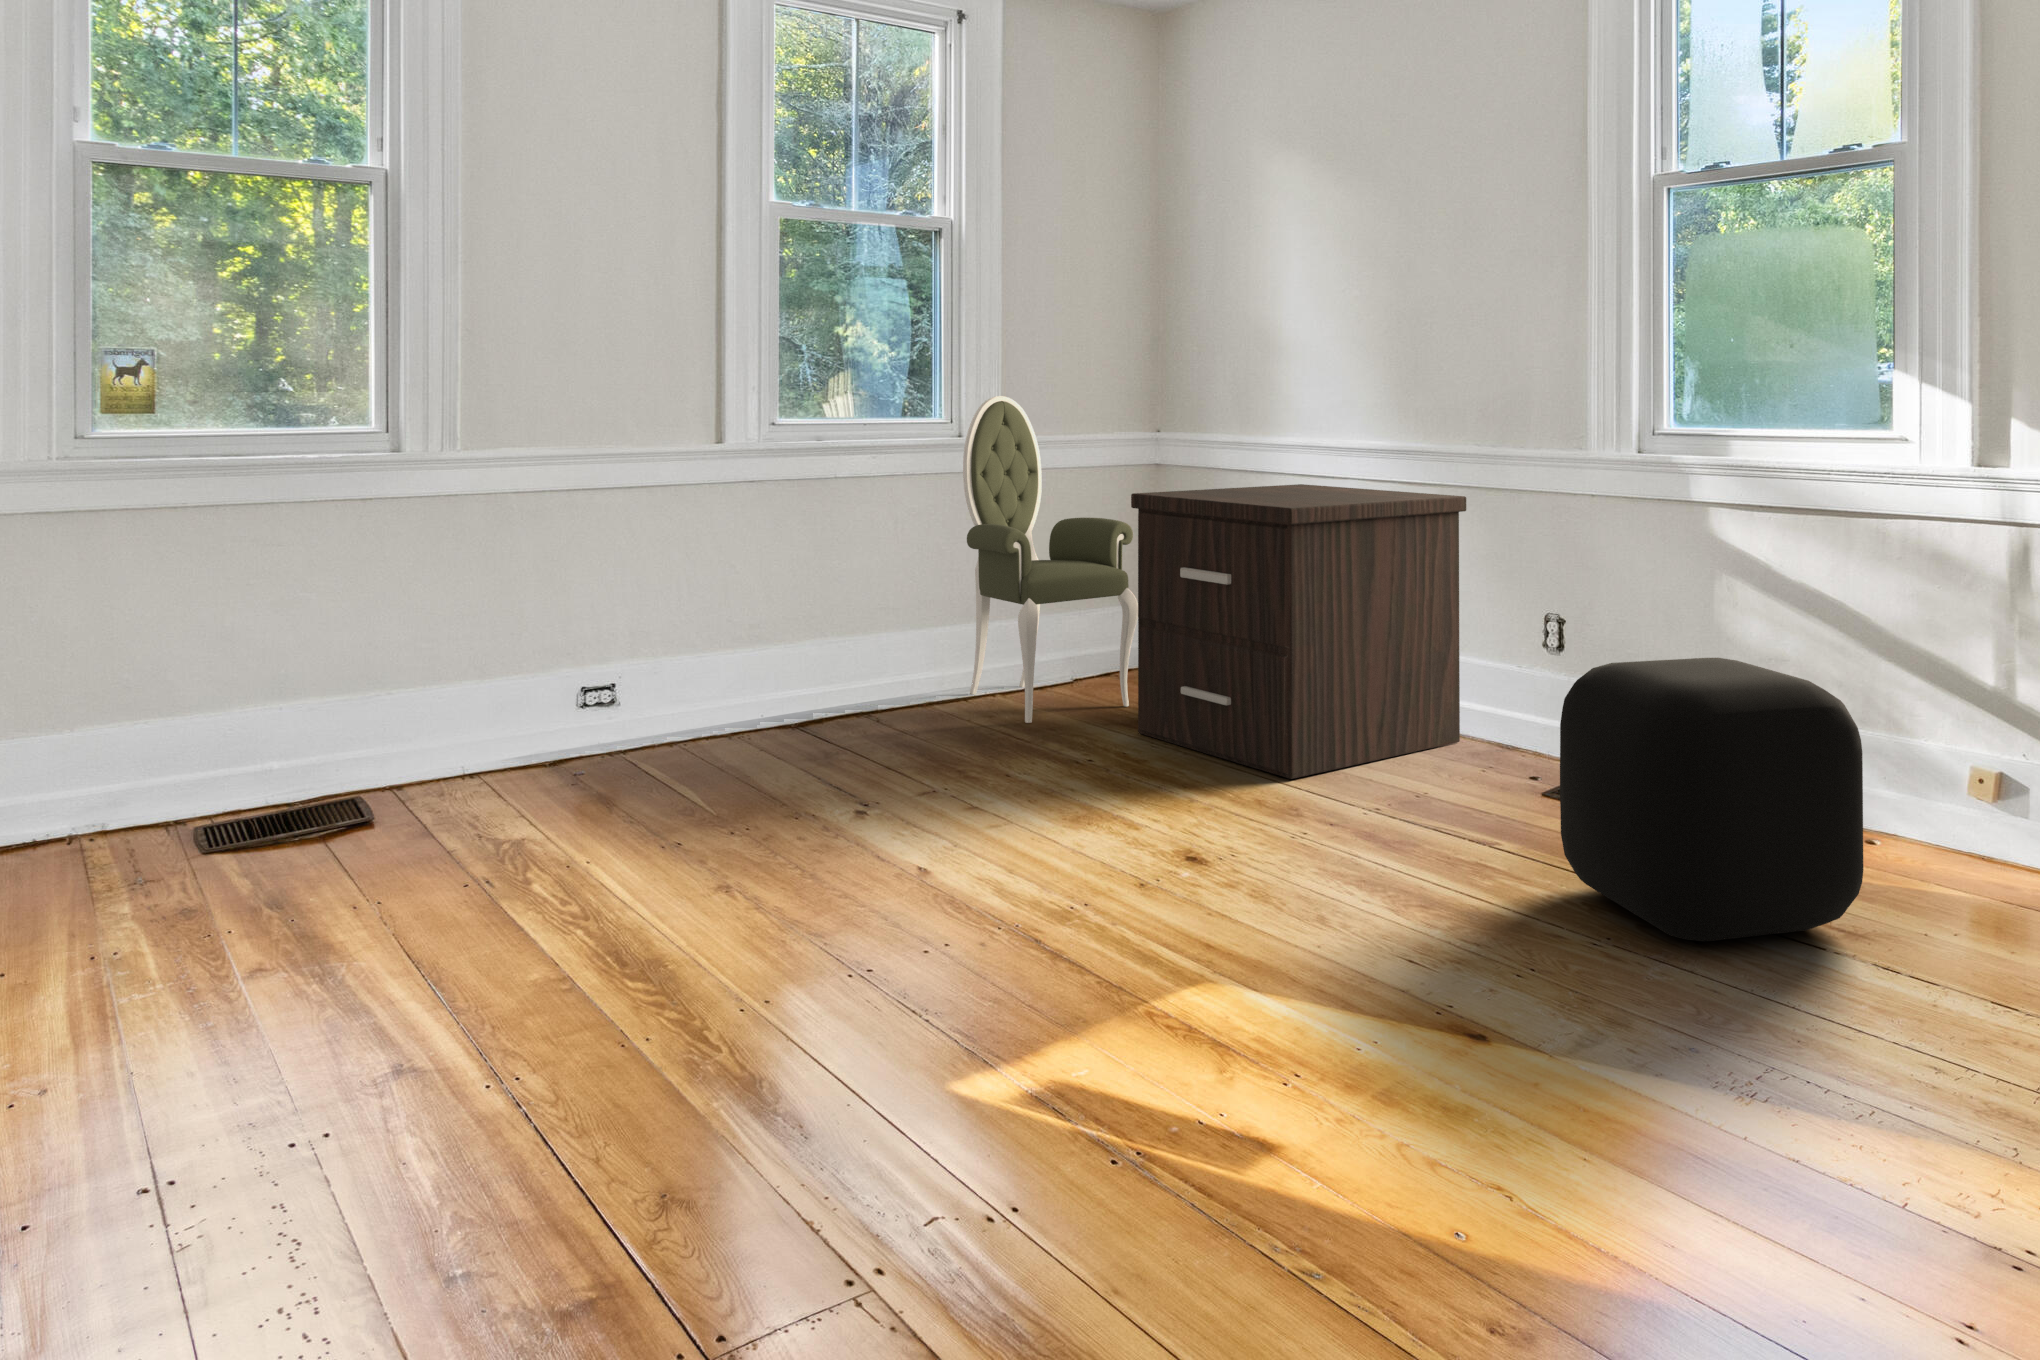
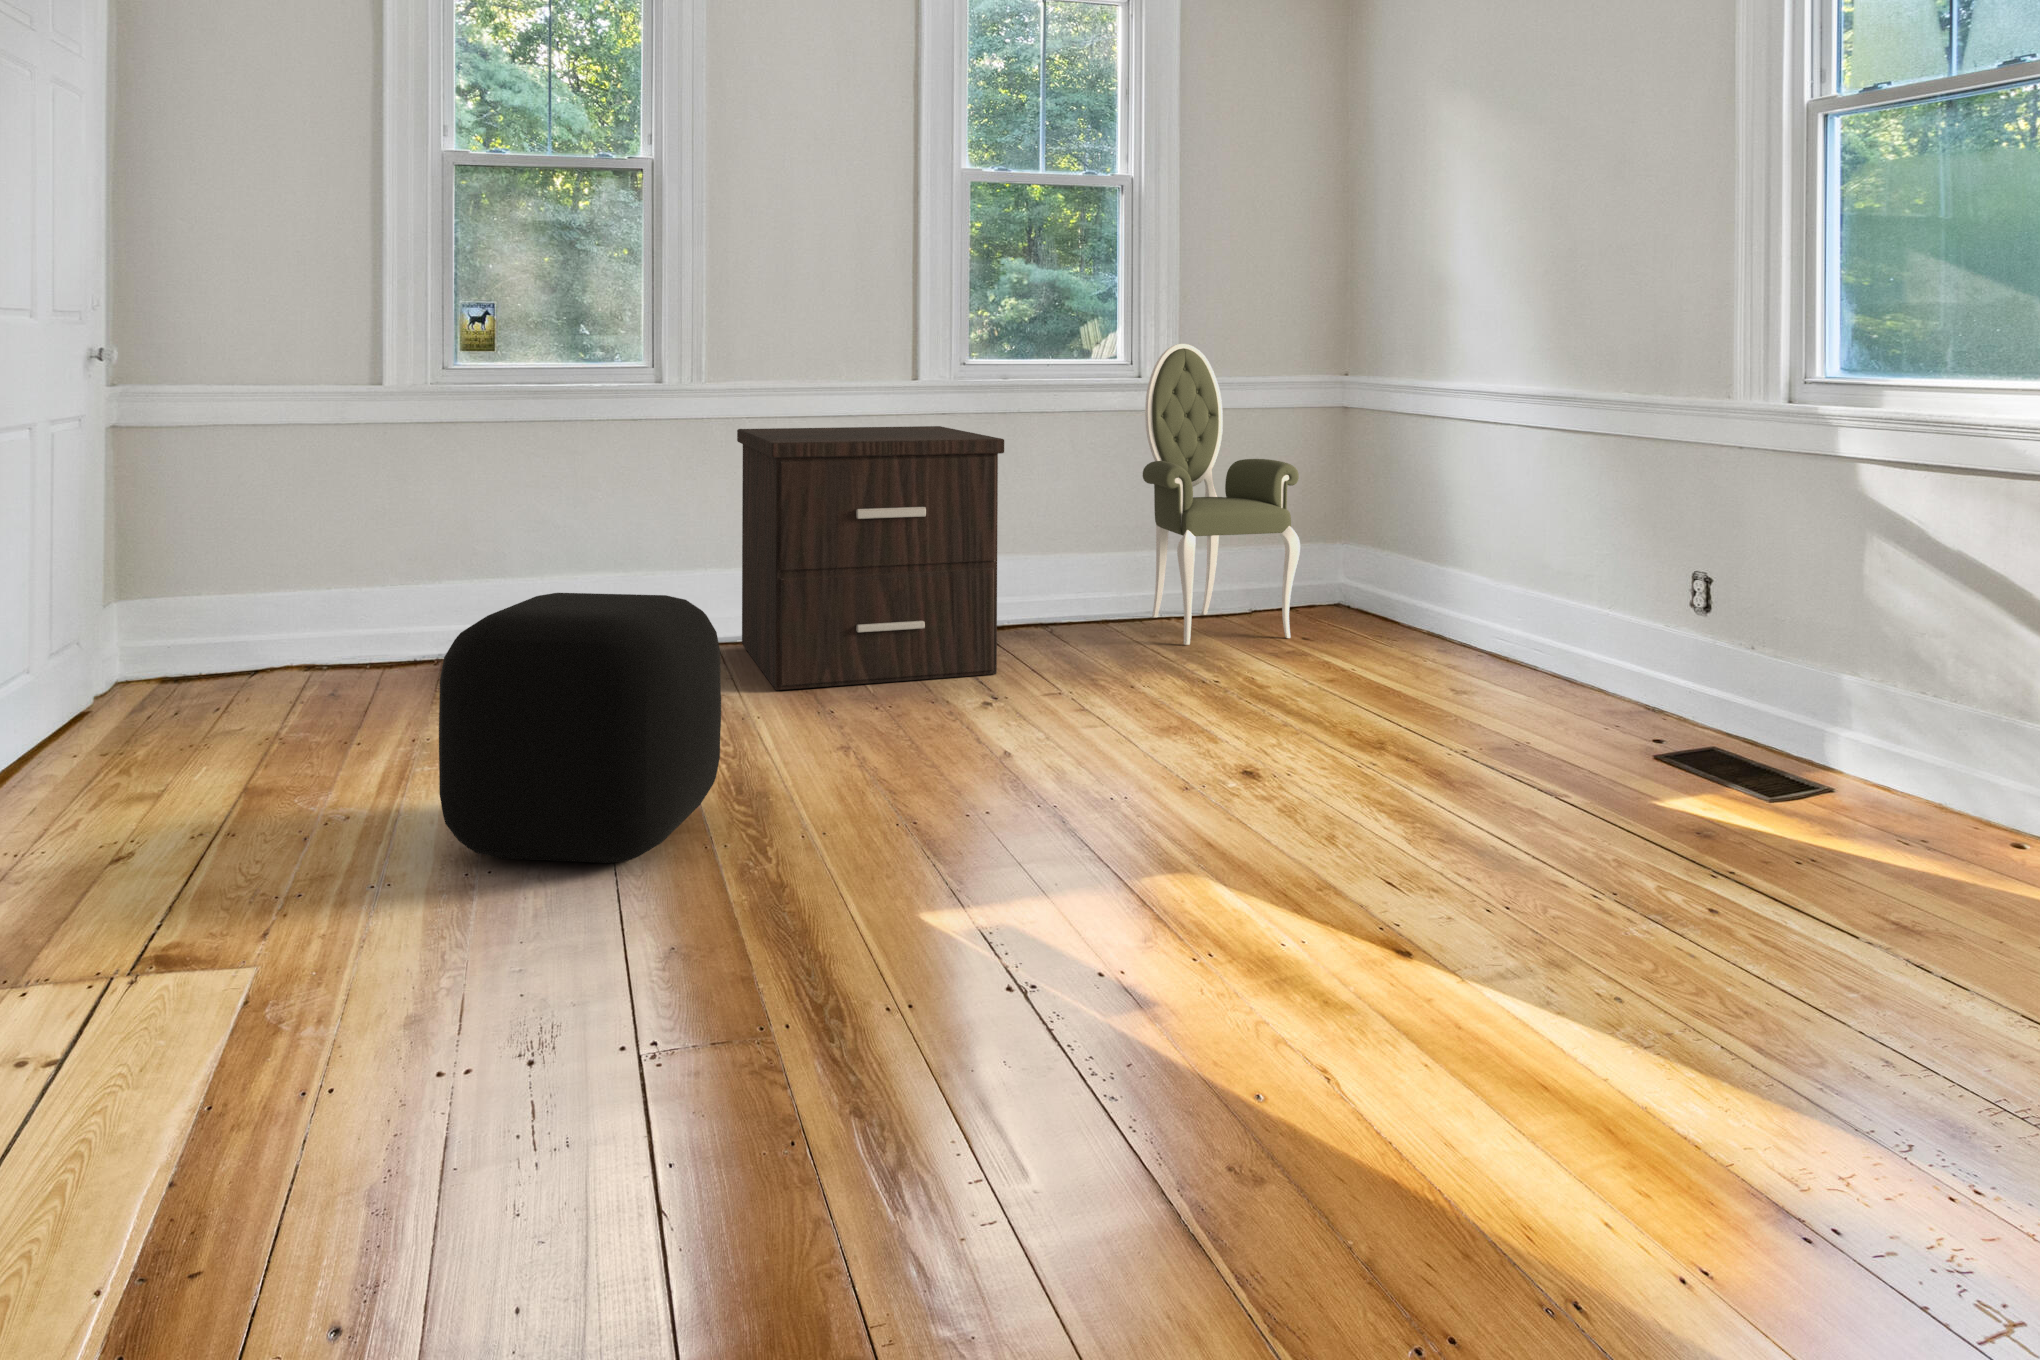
nightstand: present [1131,484,1466,779] -> present [737,426,1004,690]
ottoman: present [1560,658,1863,942] -> present [439,593,721,863]

